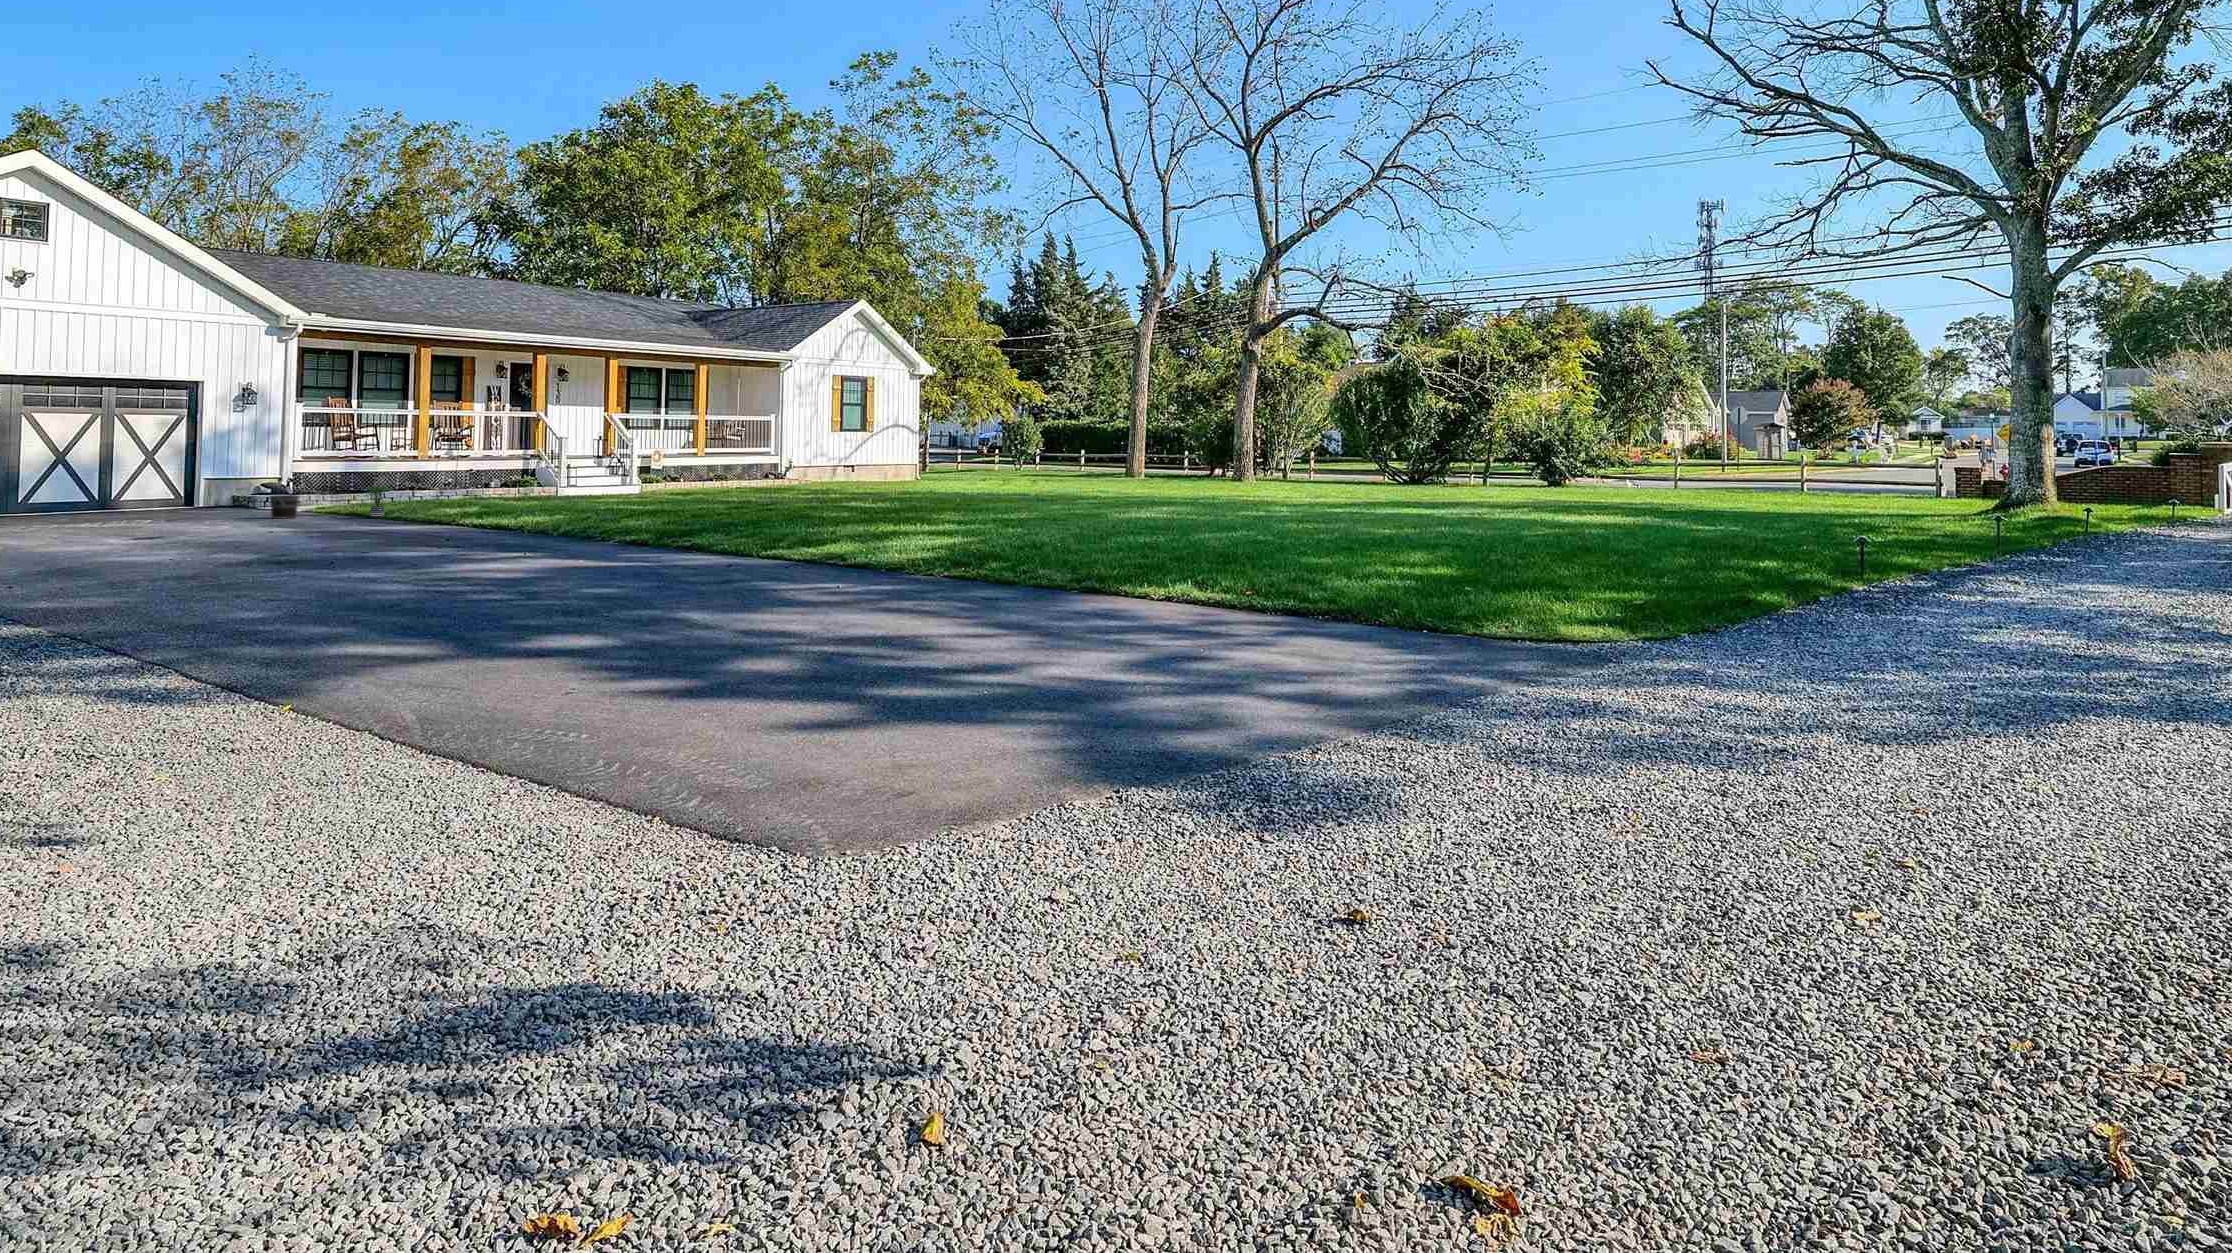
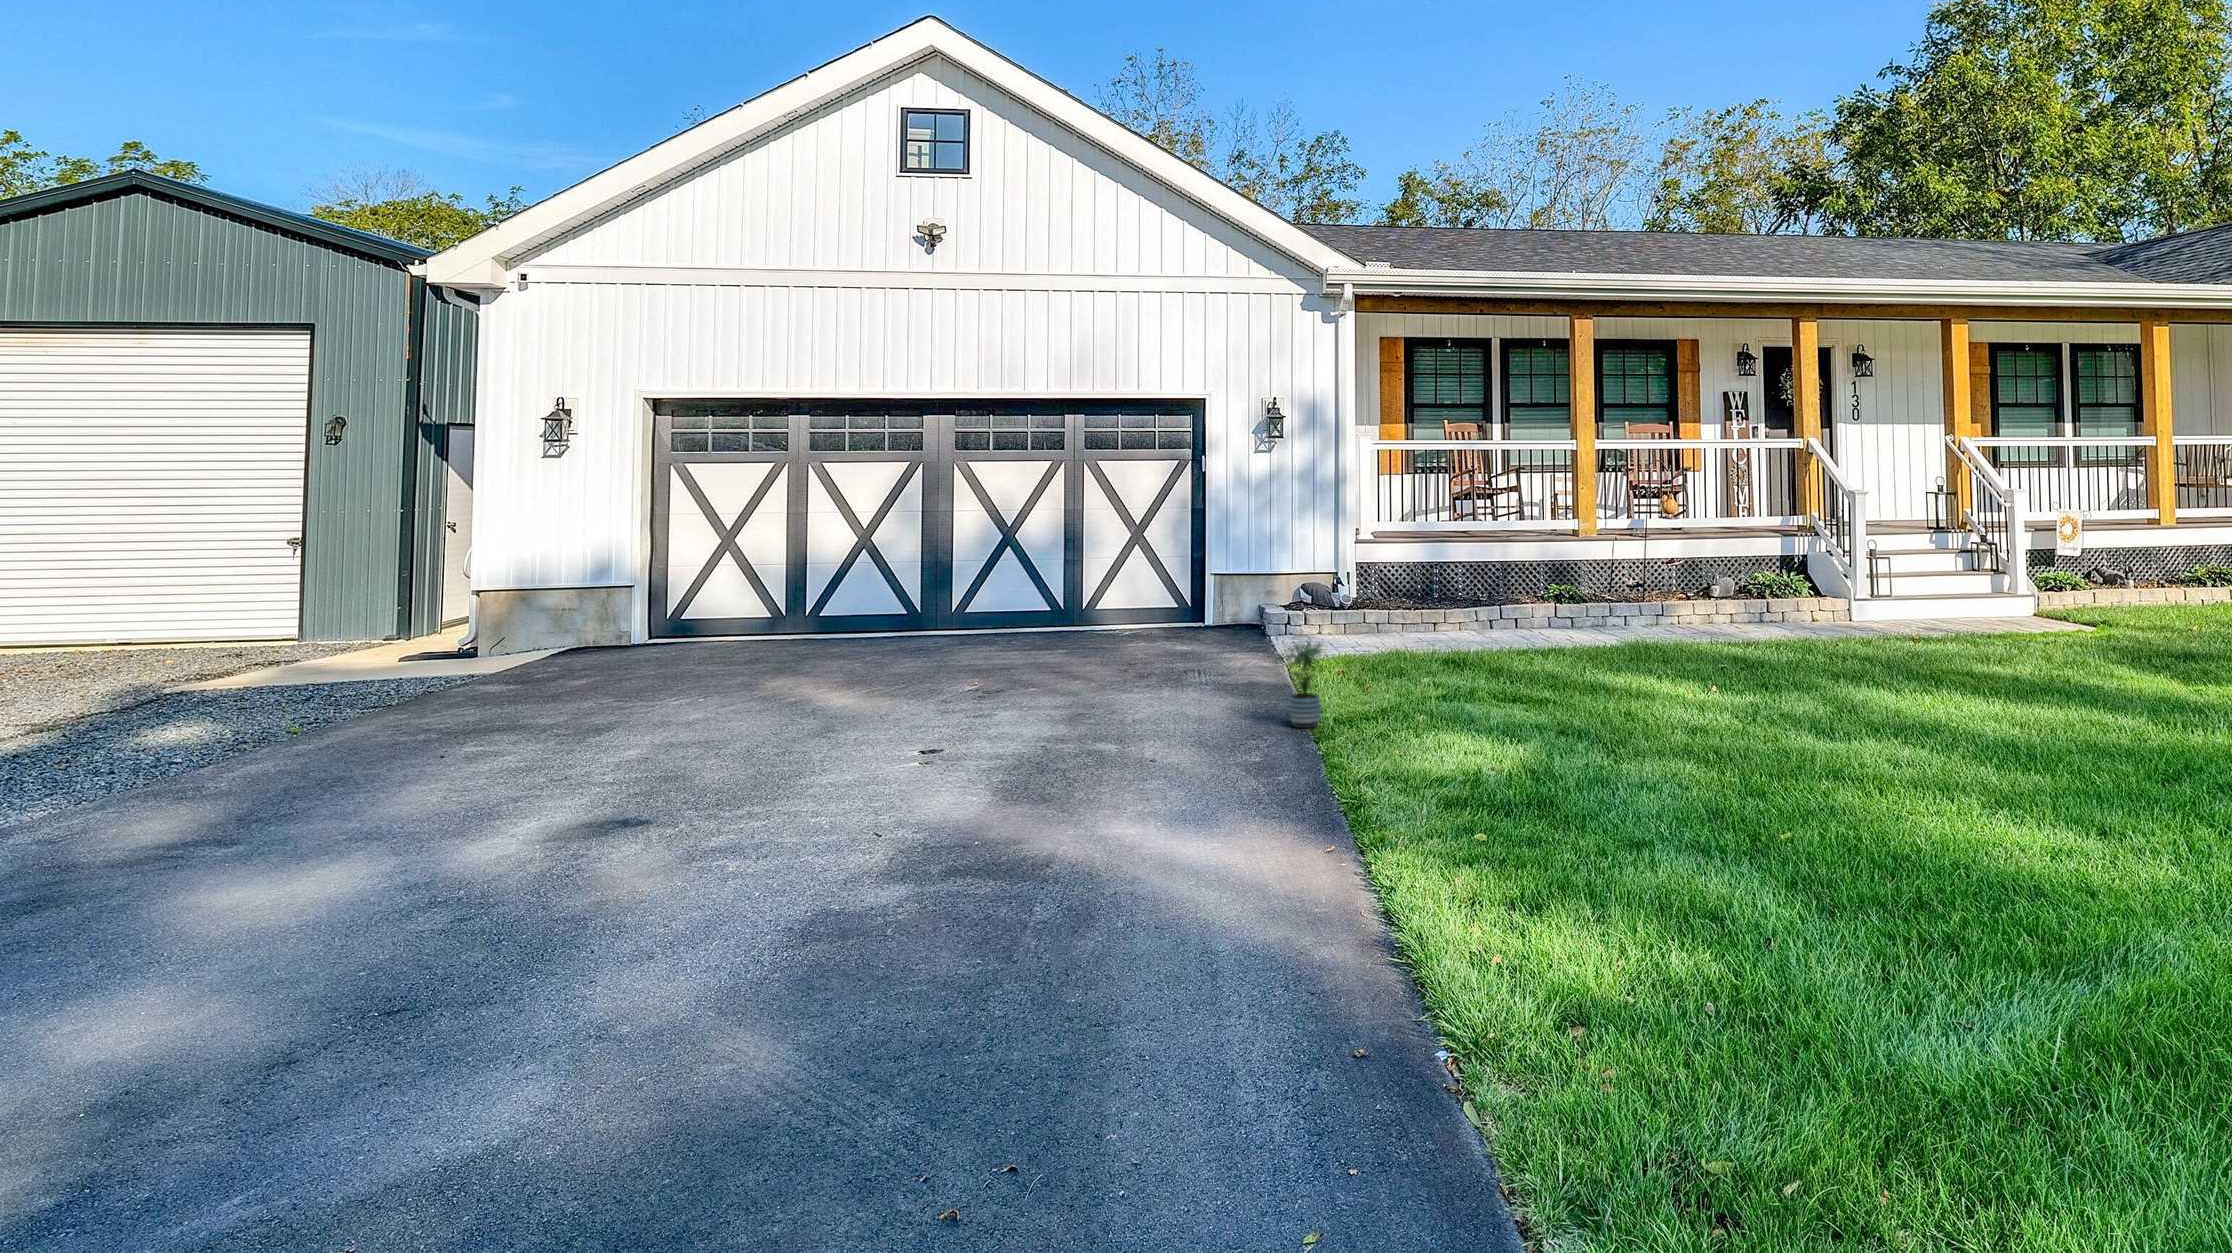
bucket: present [270,495,299,519] -> none [1148,638,1204,699]

